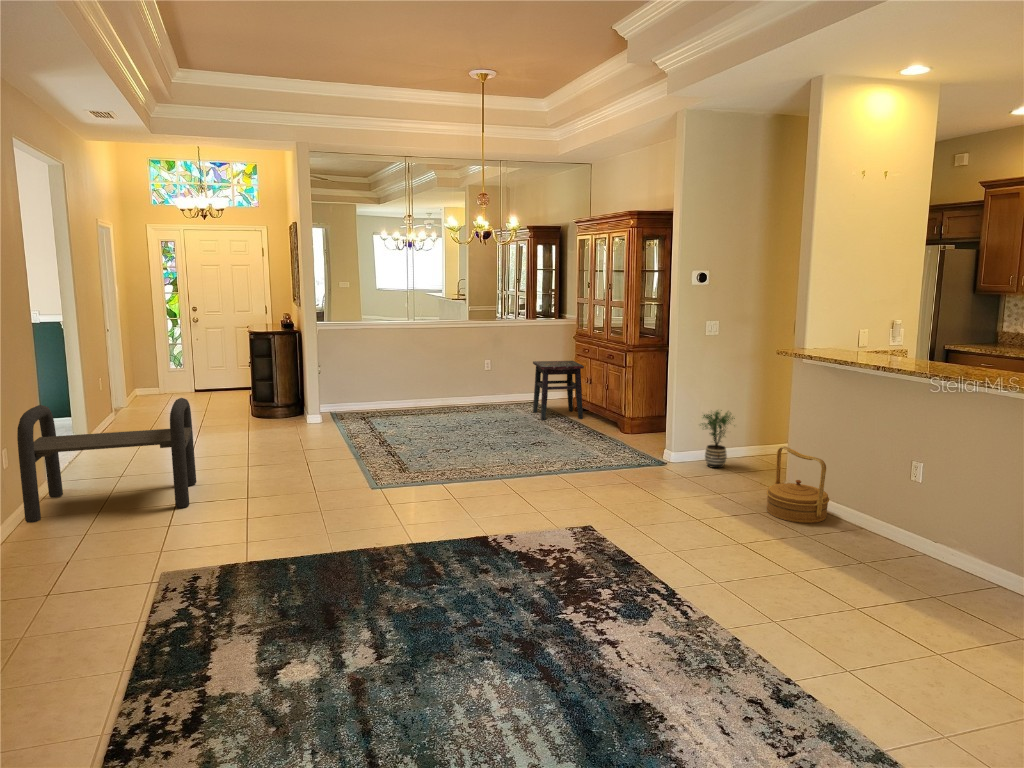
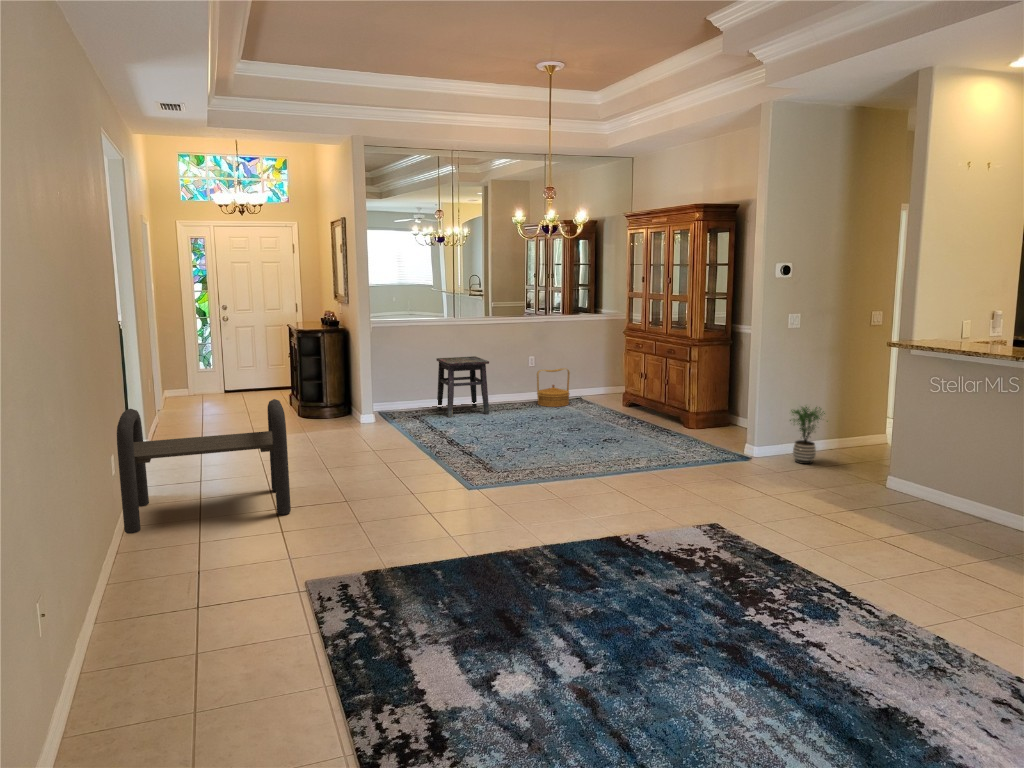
side table: present [533,361,584,420] -> present [436,356,489,417]
woven basket: present [766,447,829,523] -> present [537,368,570,407]

